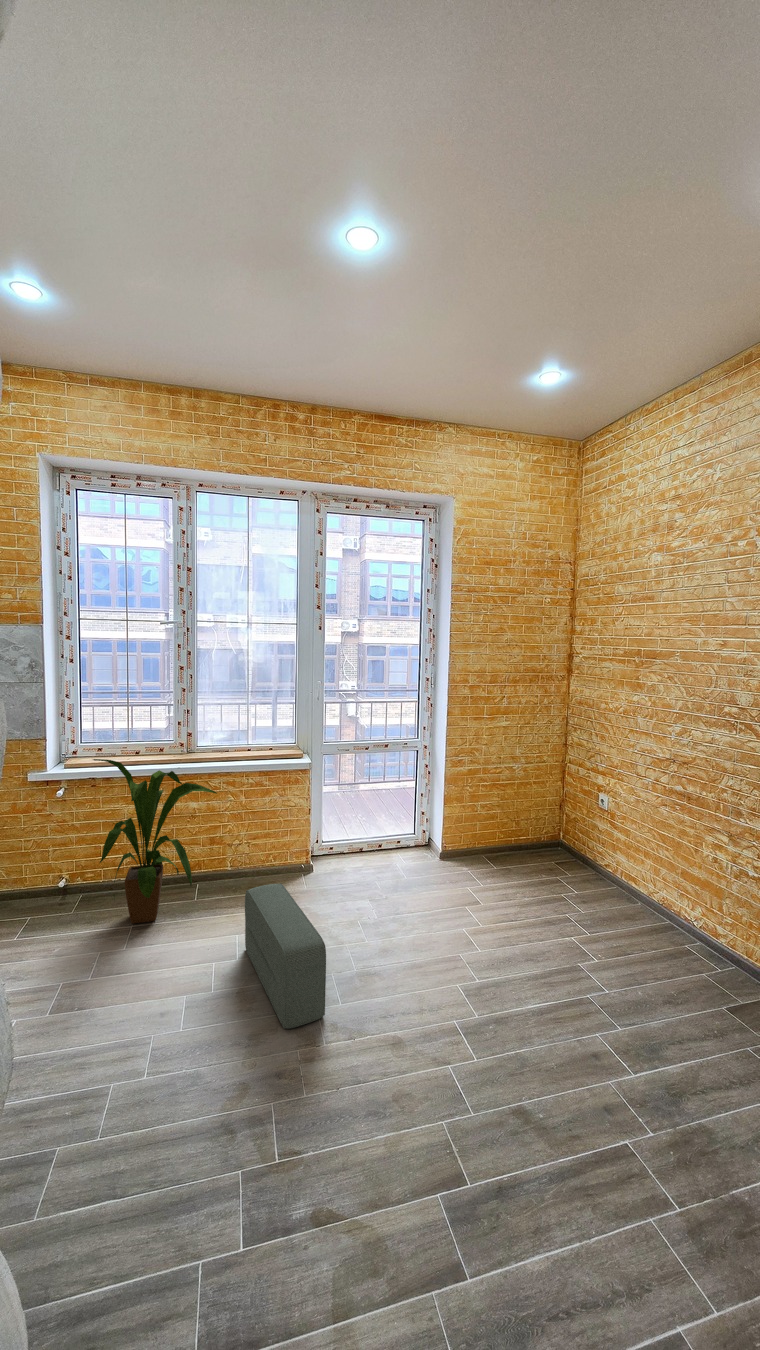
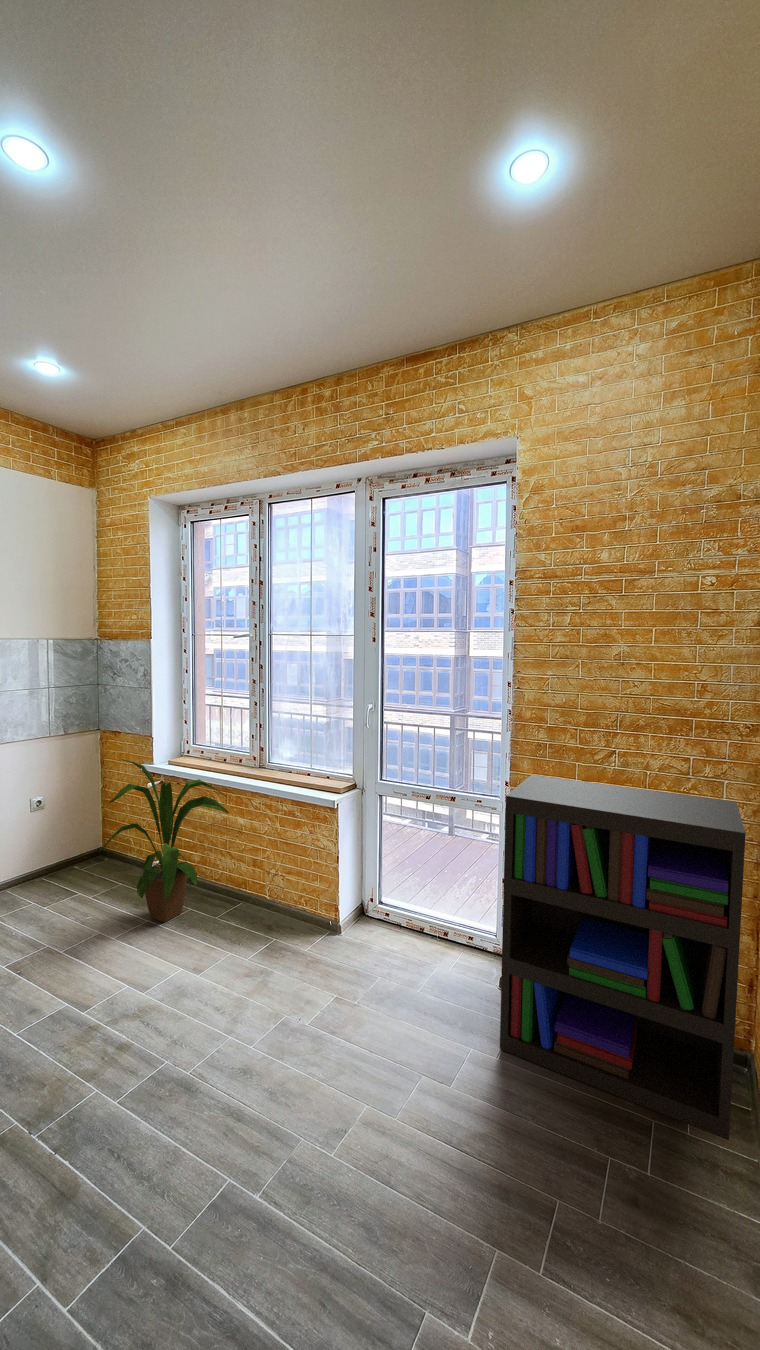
bookshelf: none [458,714,591,881] -> present [500,775,746,1140]
pouf: present [245,883,326,1029] -> none [42,924,197,1106]

